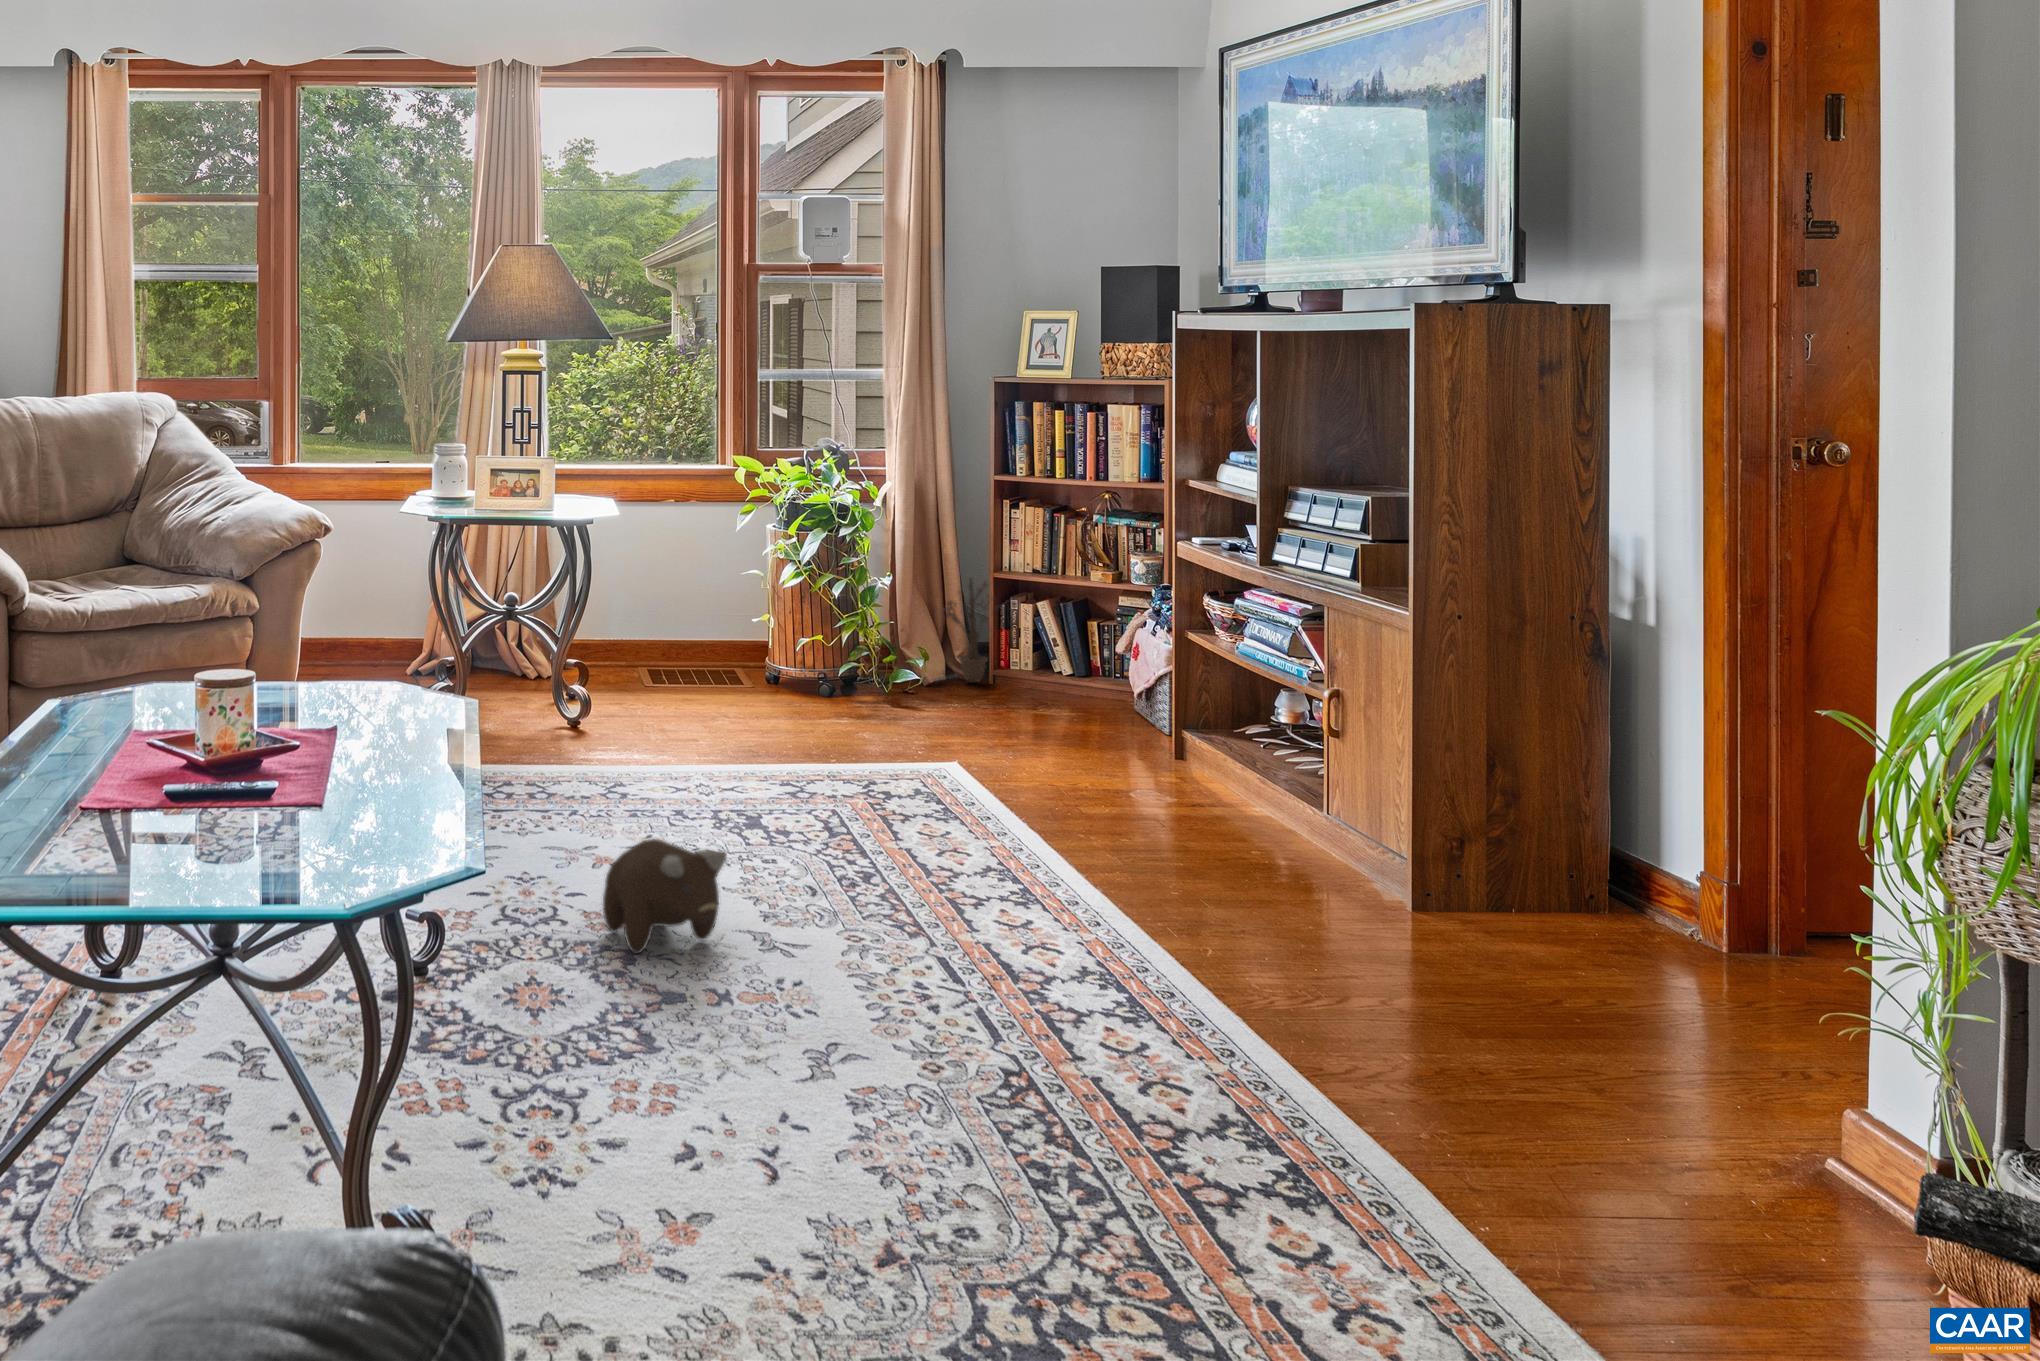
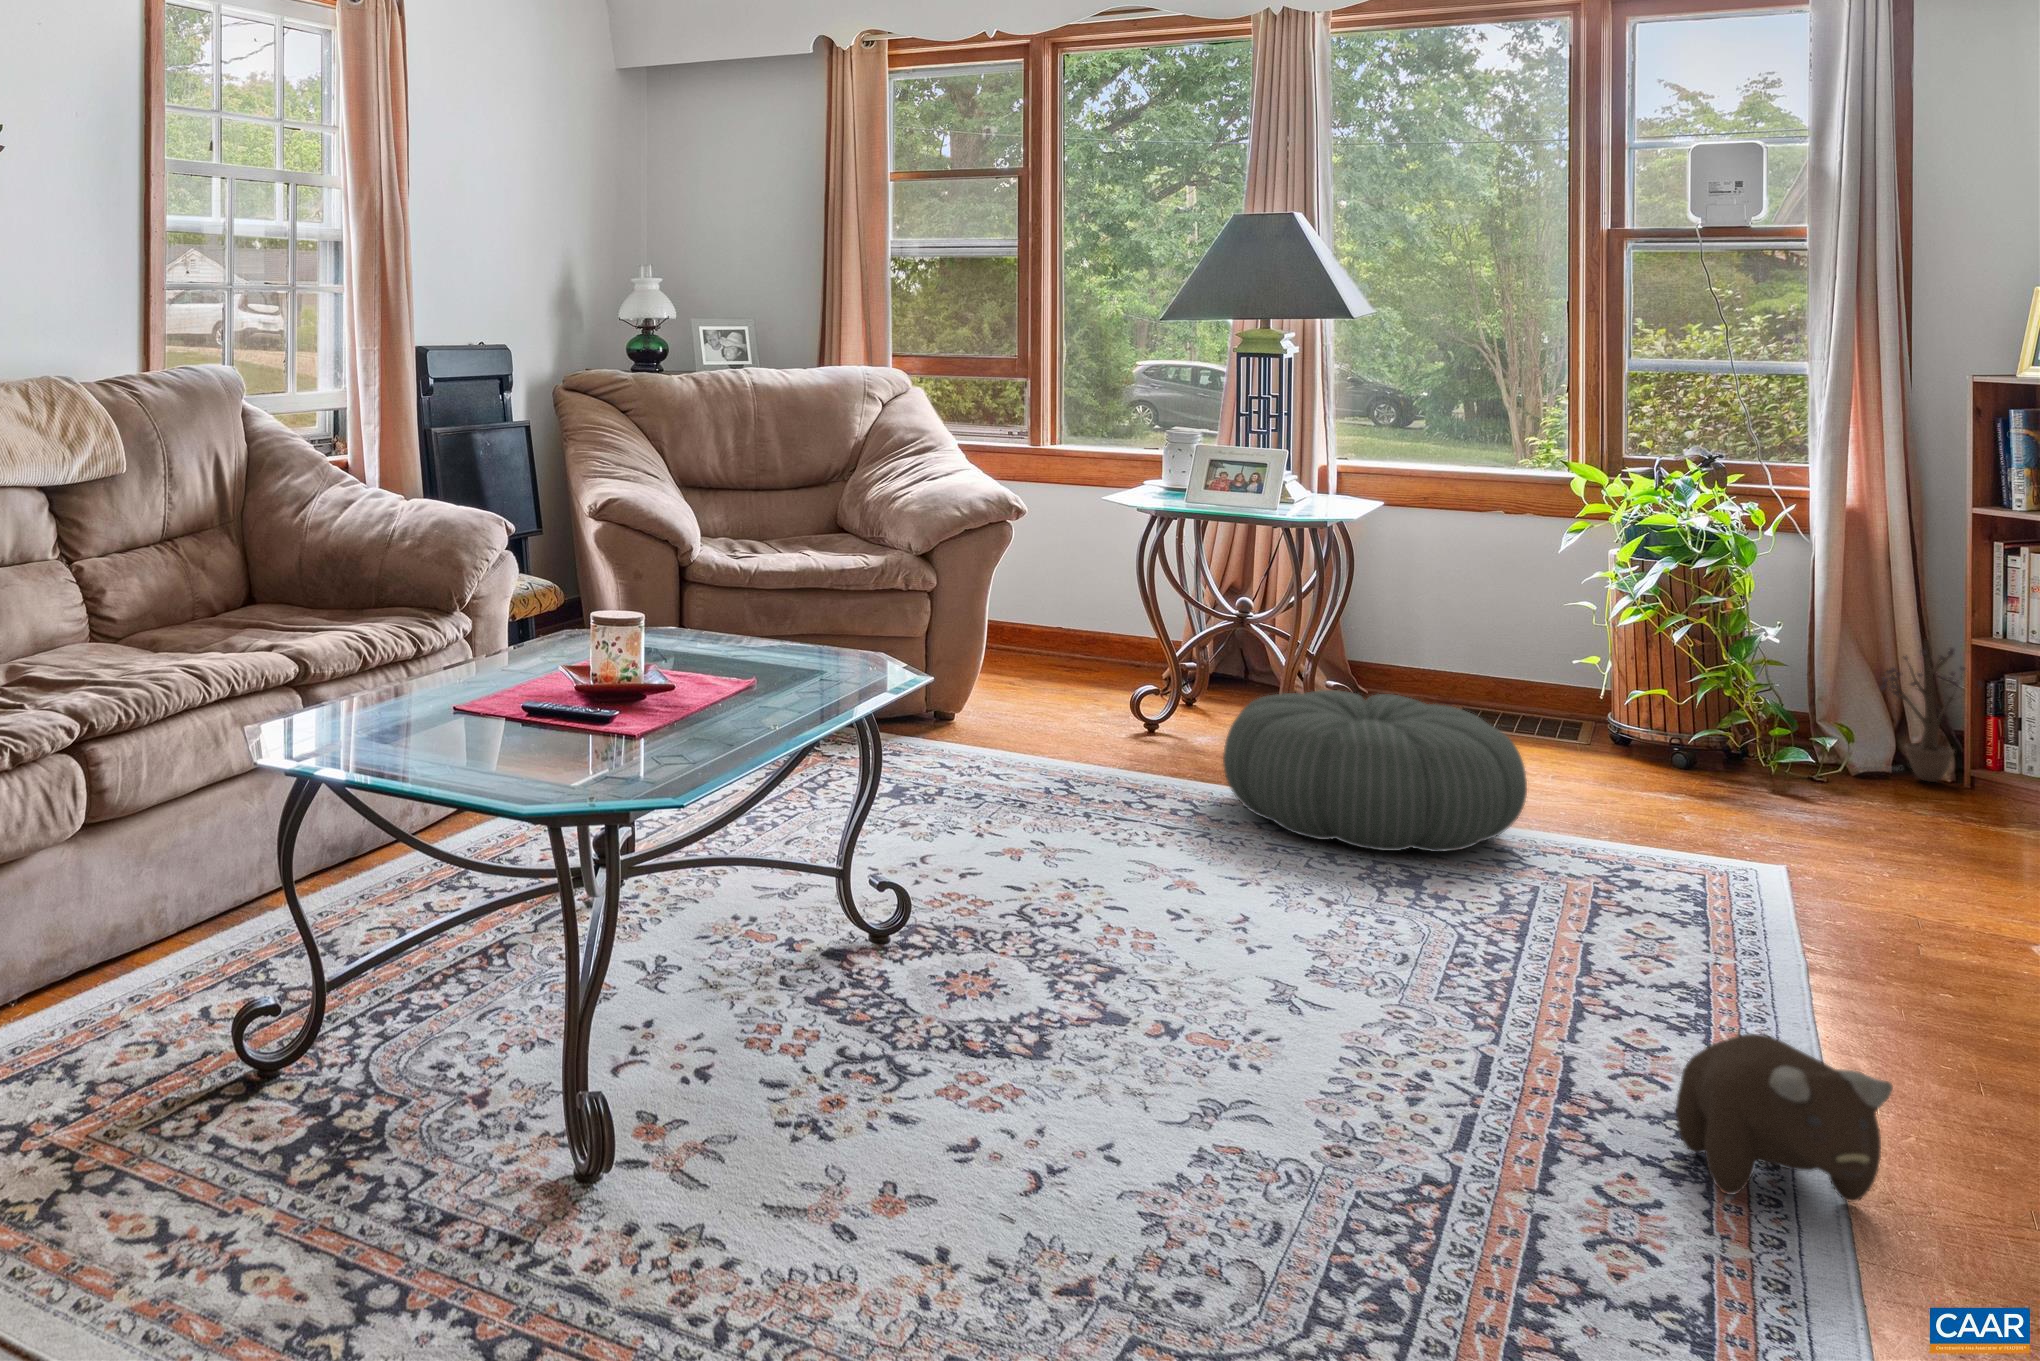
pouf: none [572,665,806,801] -> present [1223,690,1527,852]
plush toy: present [603,839,727,954] -> present [1676,1034,1893,1202]

